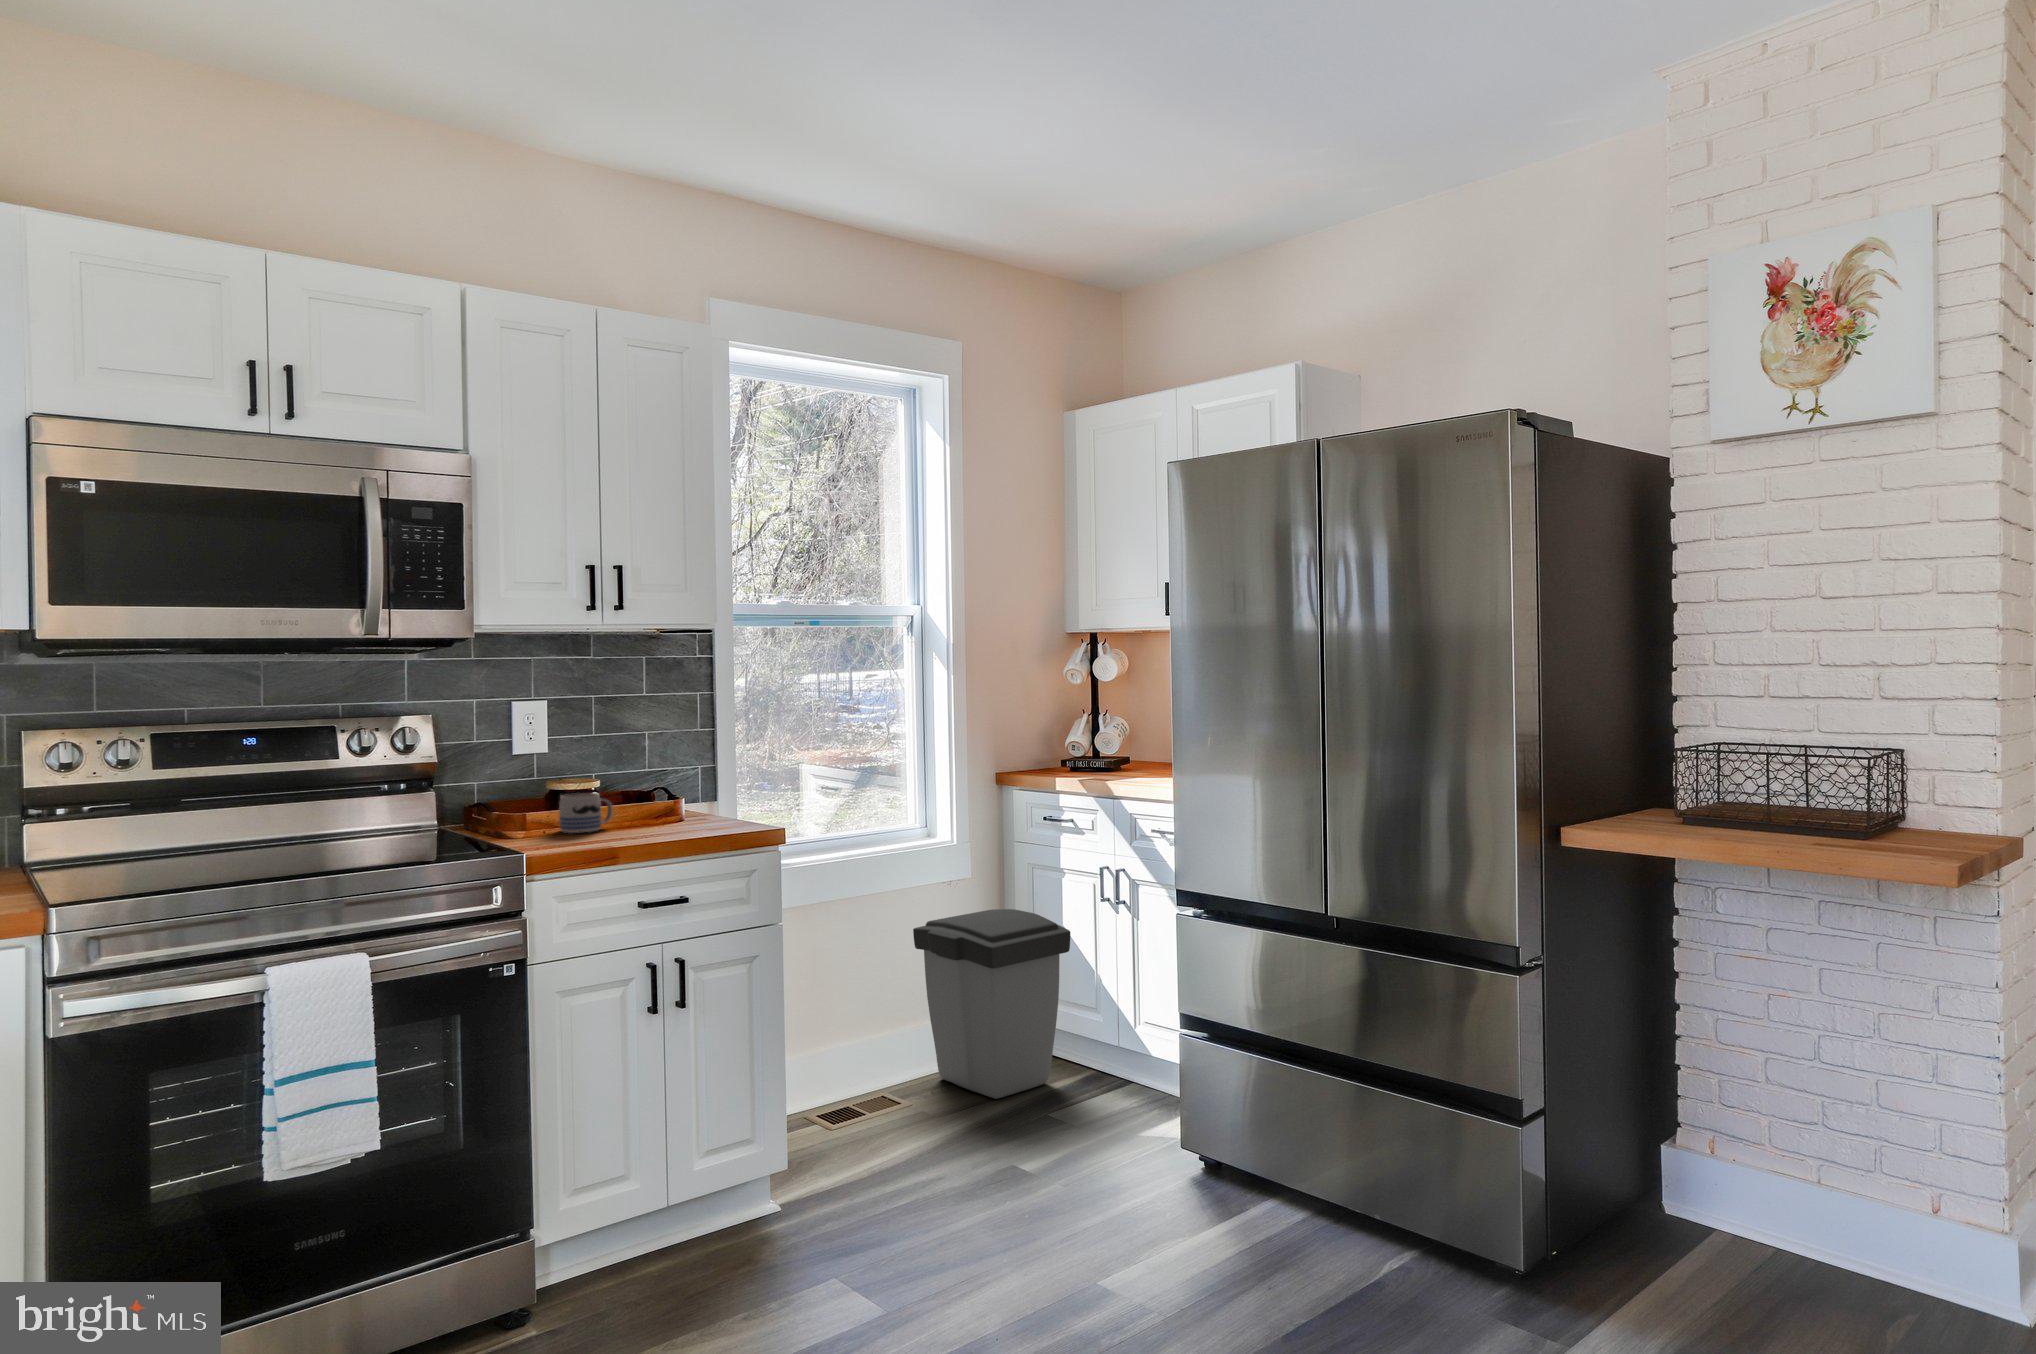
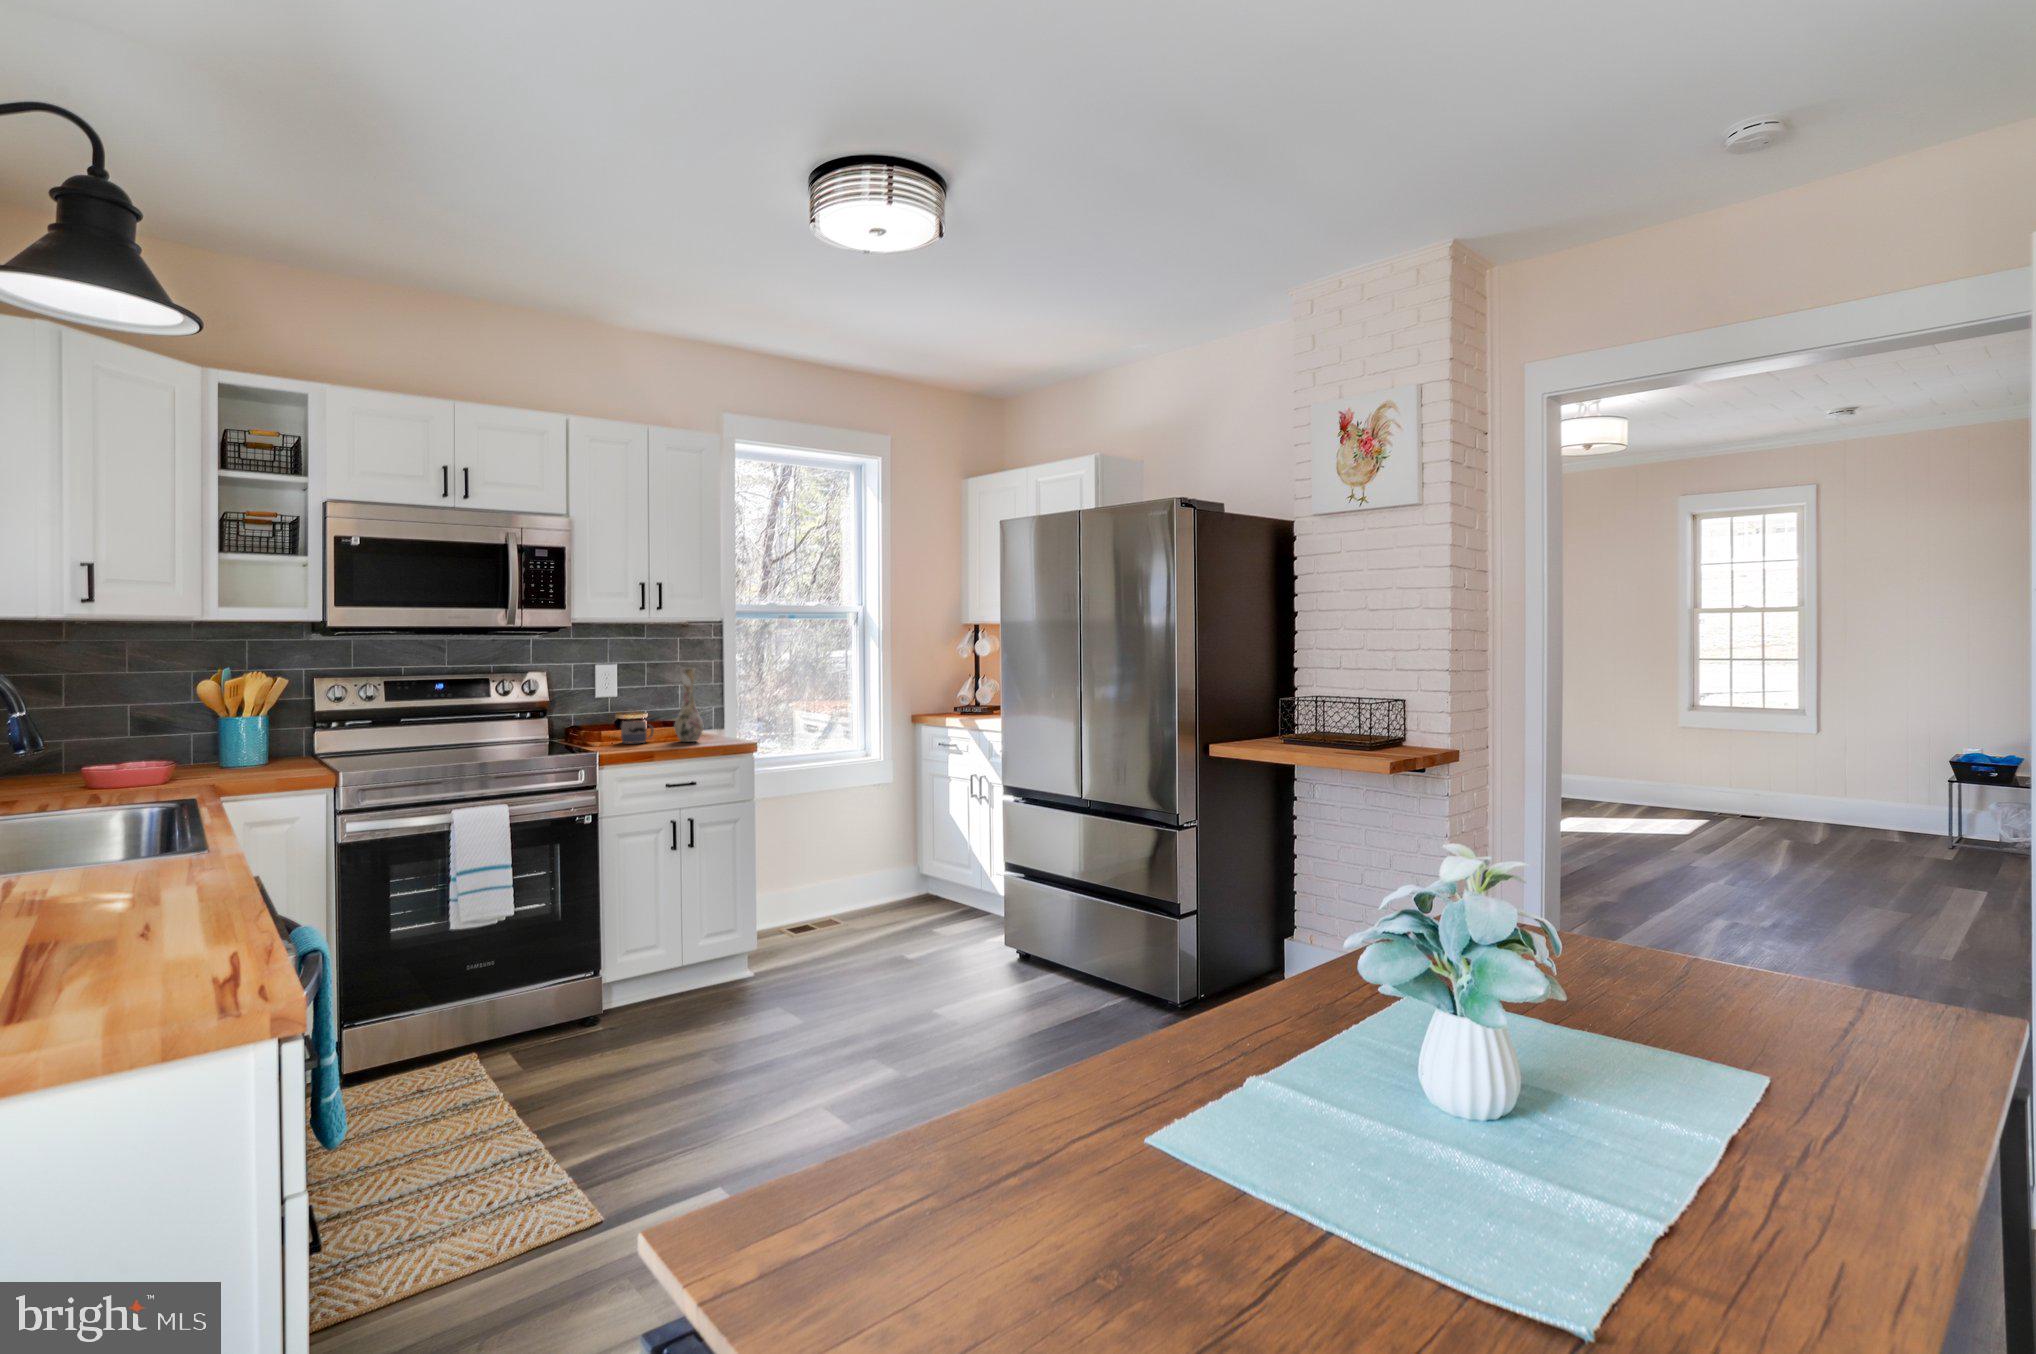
vase: none [647,704,694,828] -> present [675,668,703,742]
trash can: present [913,909,1070,1099] -> none [854,804,953,921]

